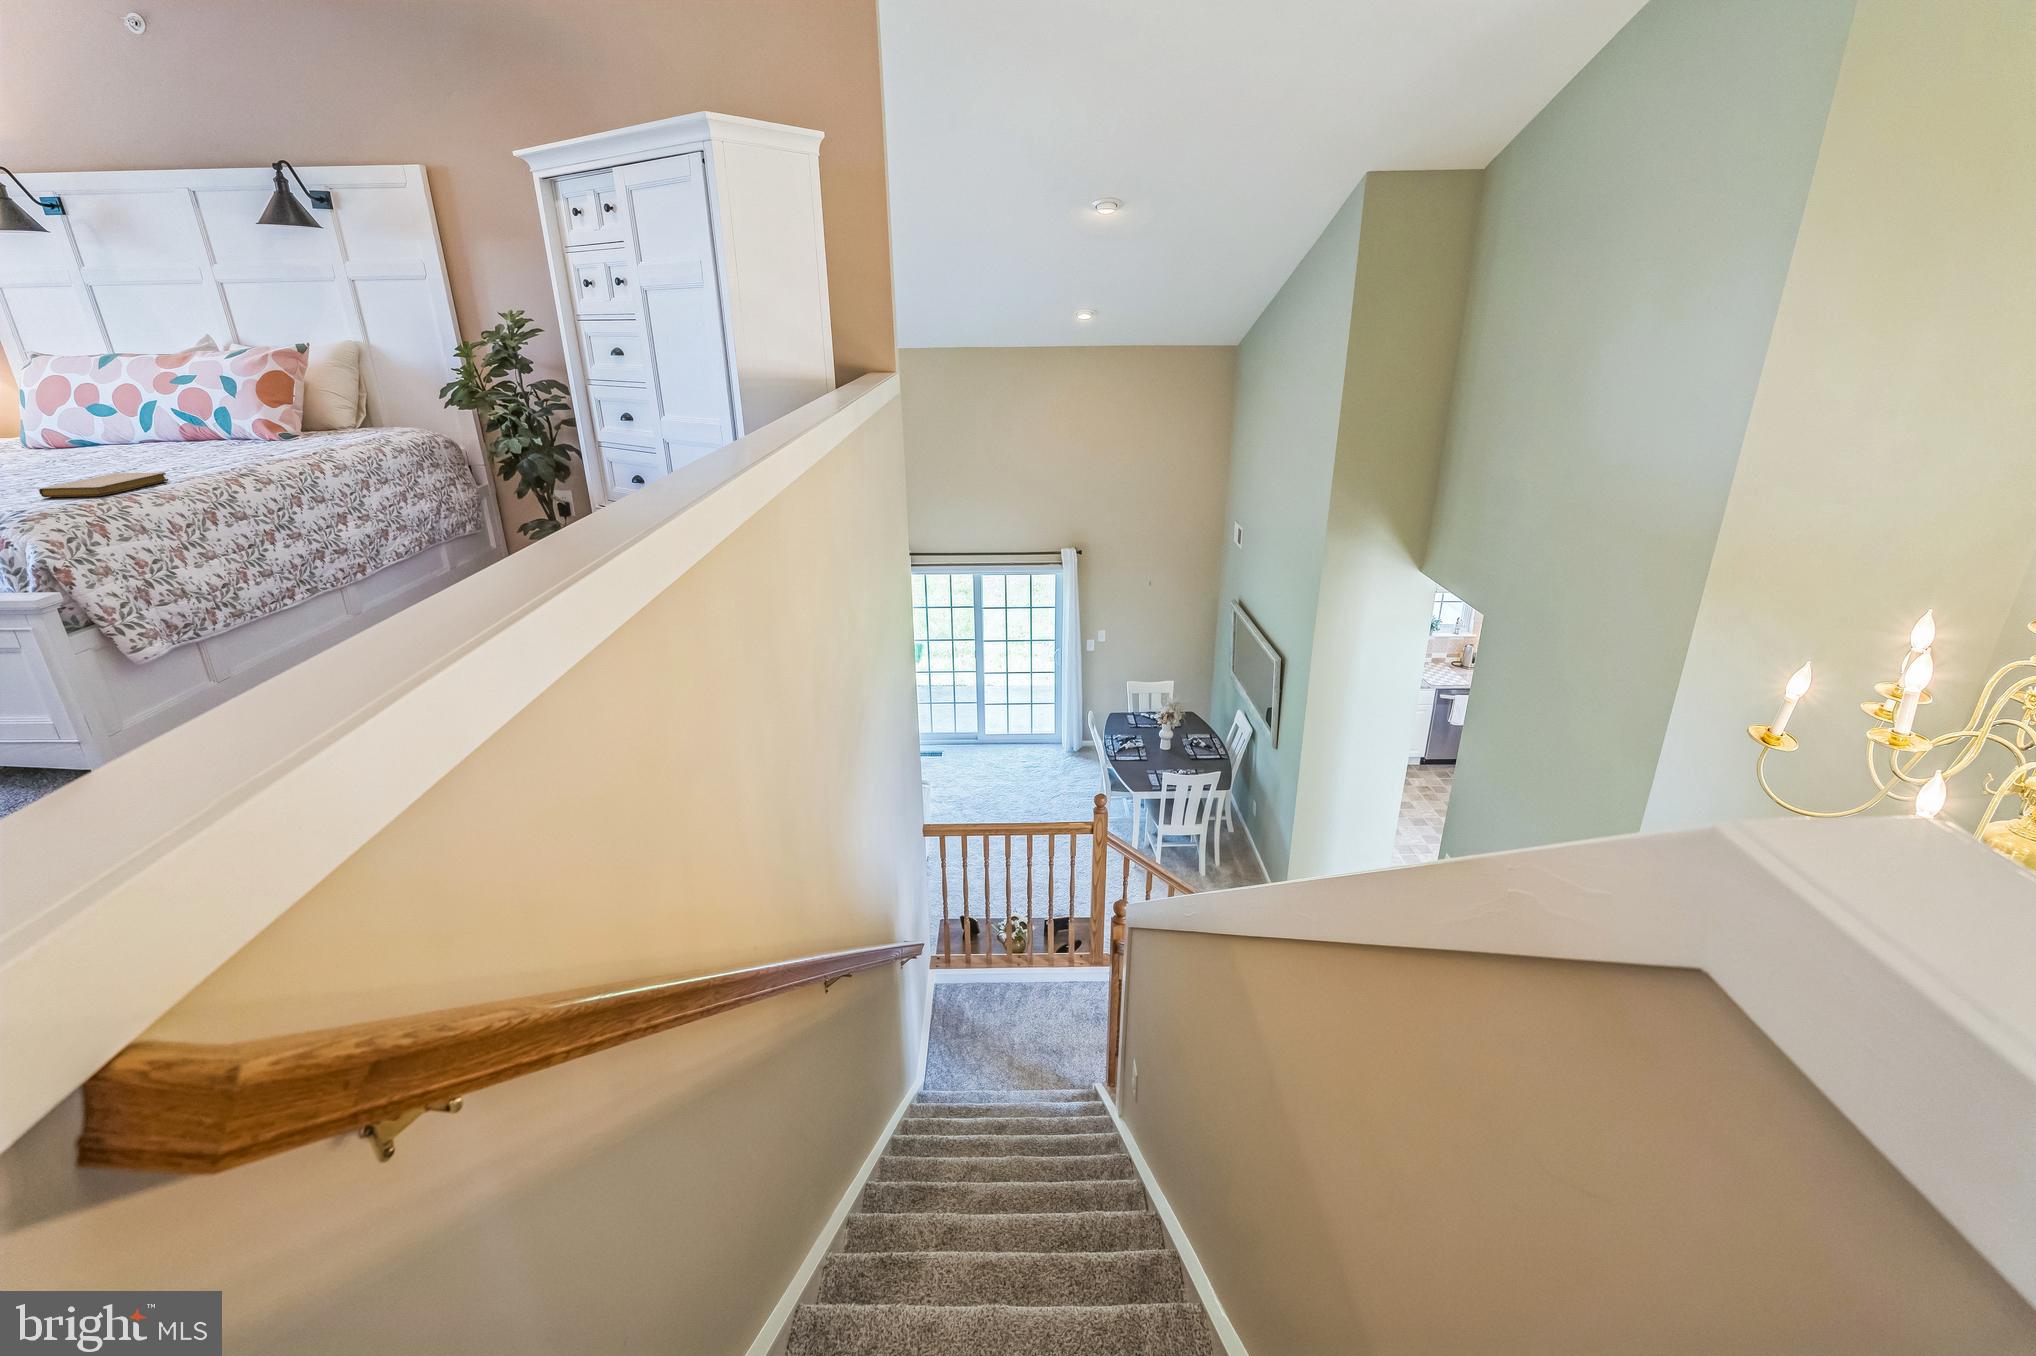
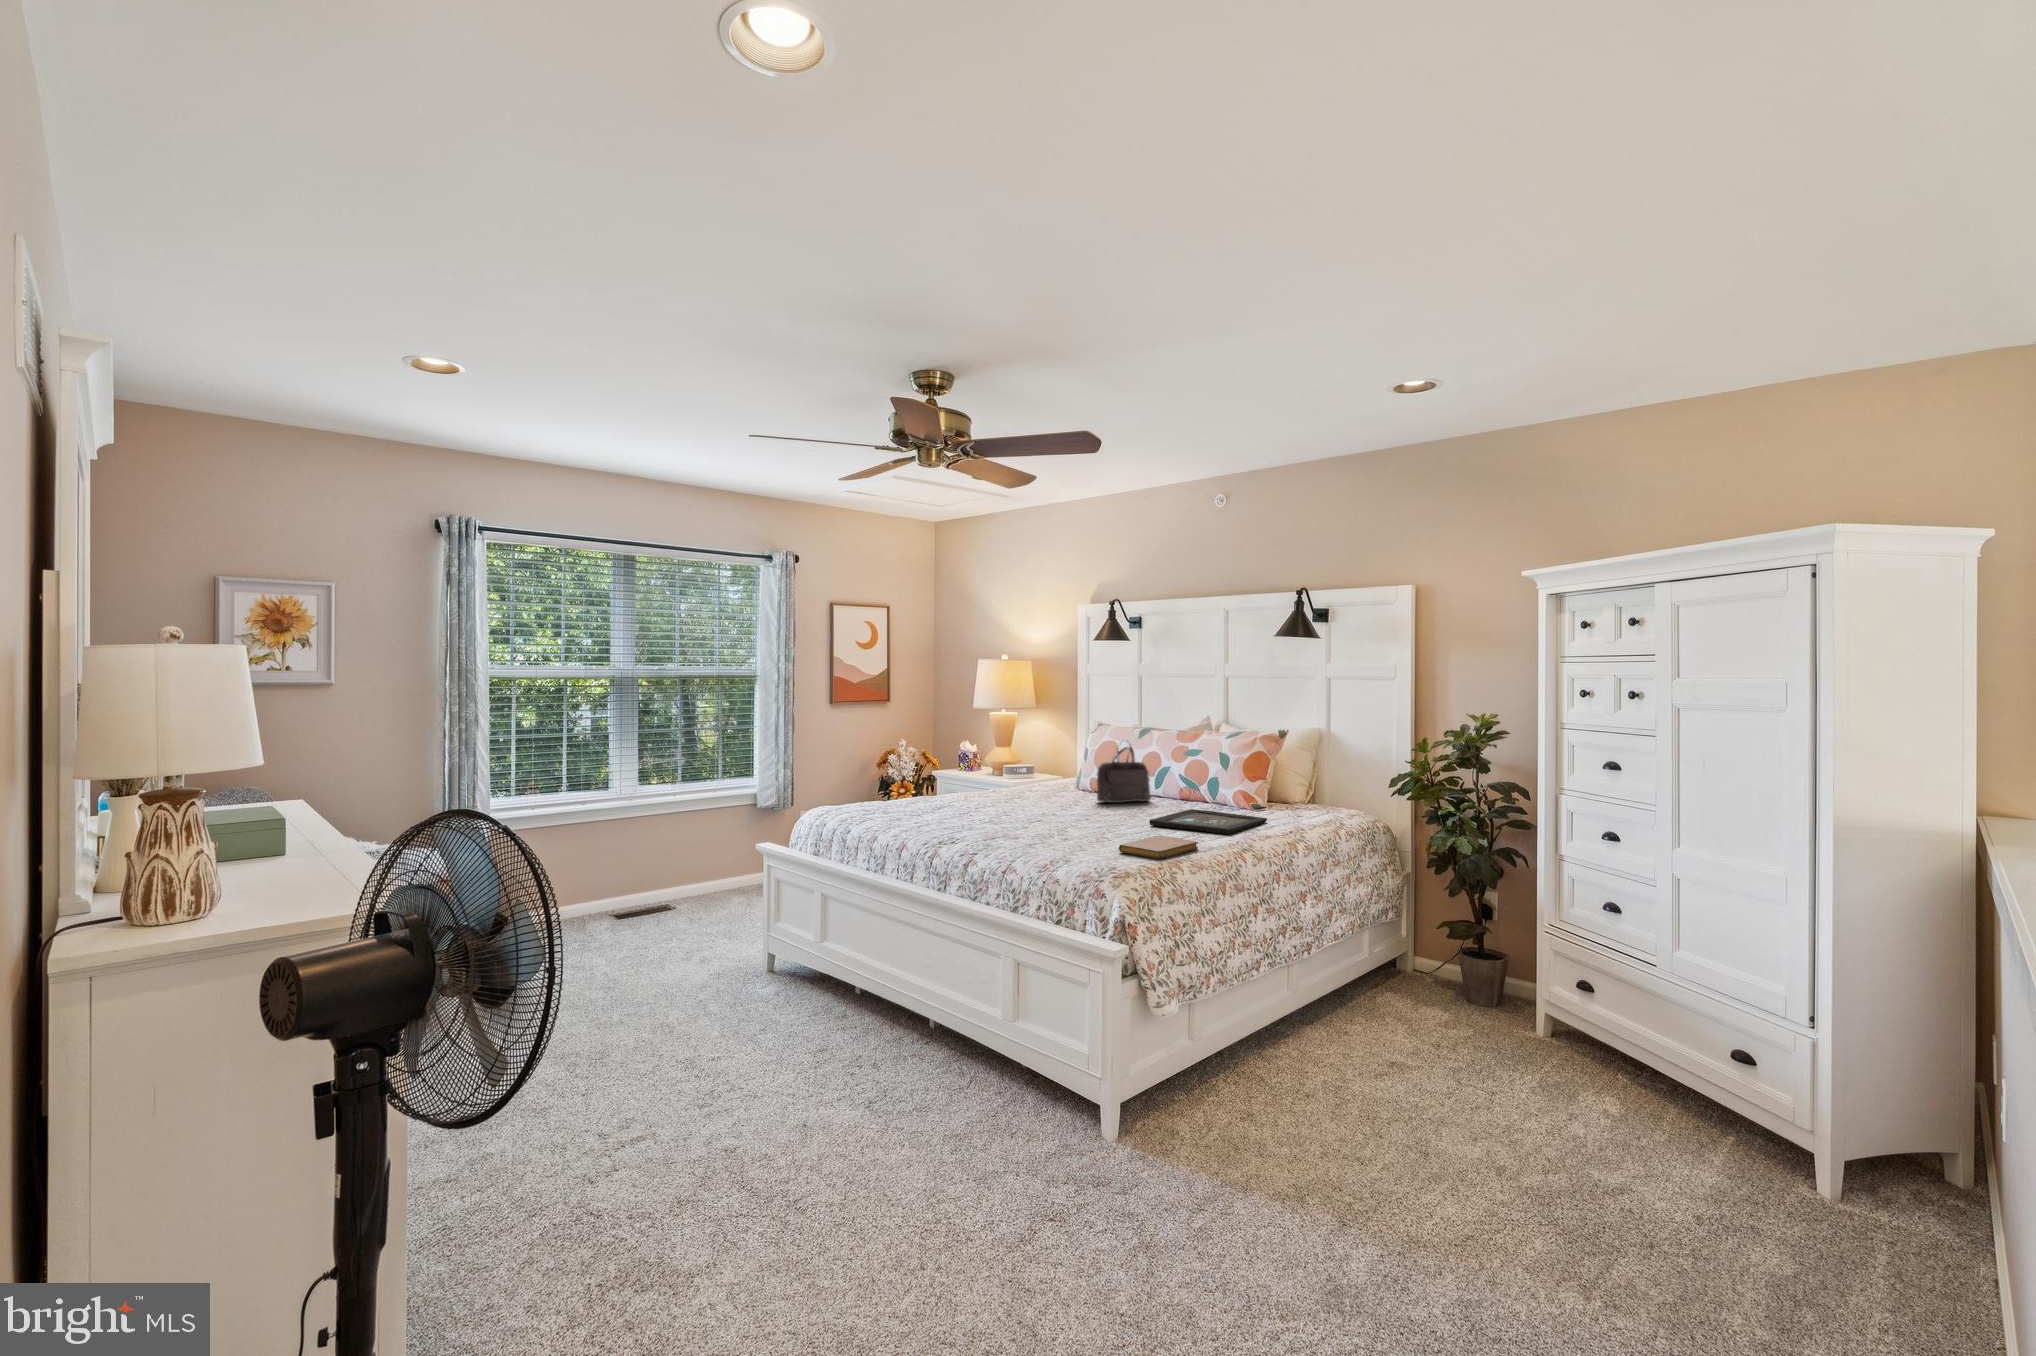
handbag: none [28,369,138,455] -> present [1097,745,1151,803]
tray: none [112,444,288,468] -> present [1149,809,1267,834]

